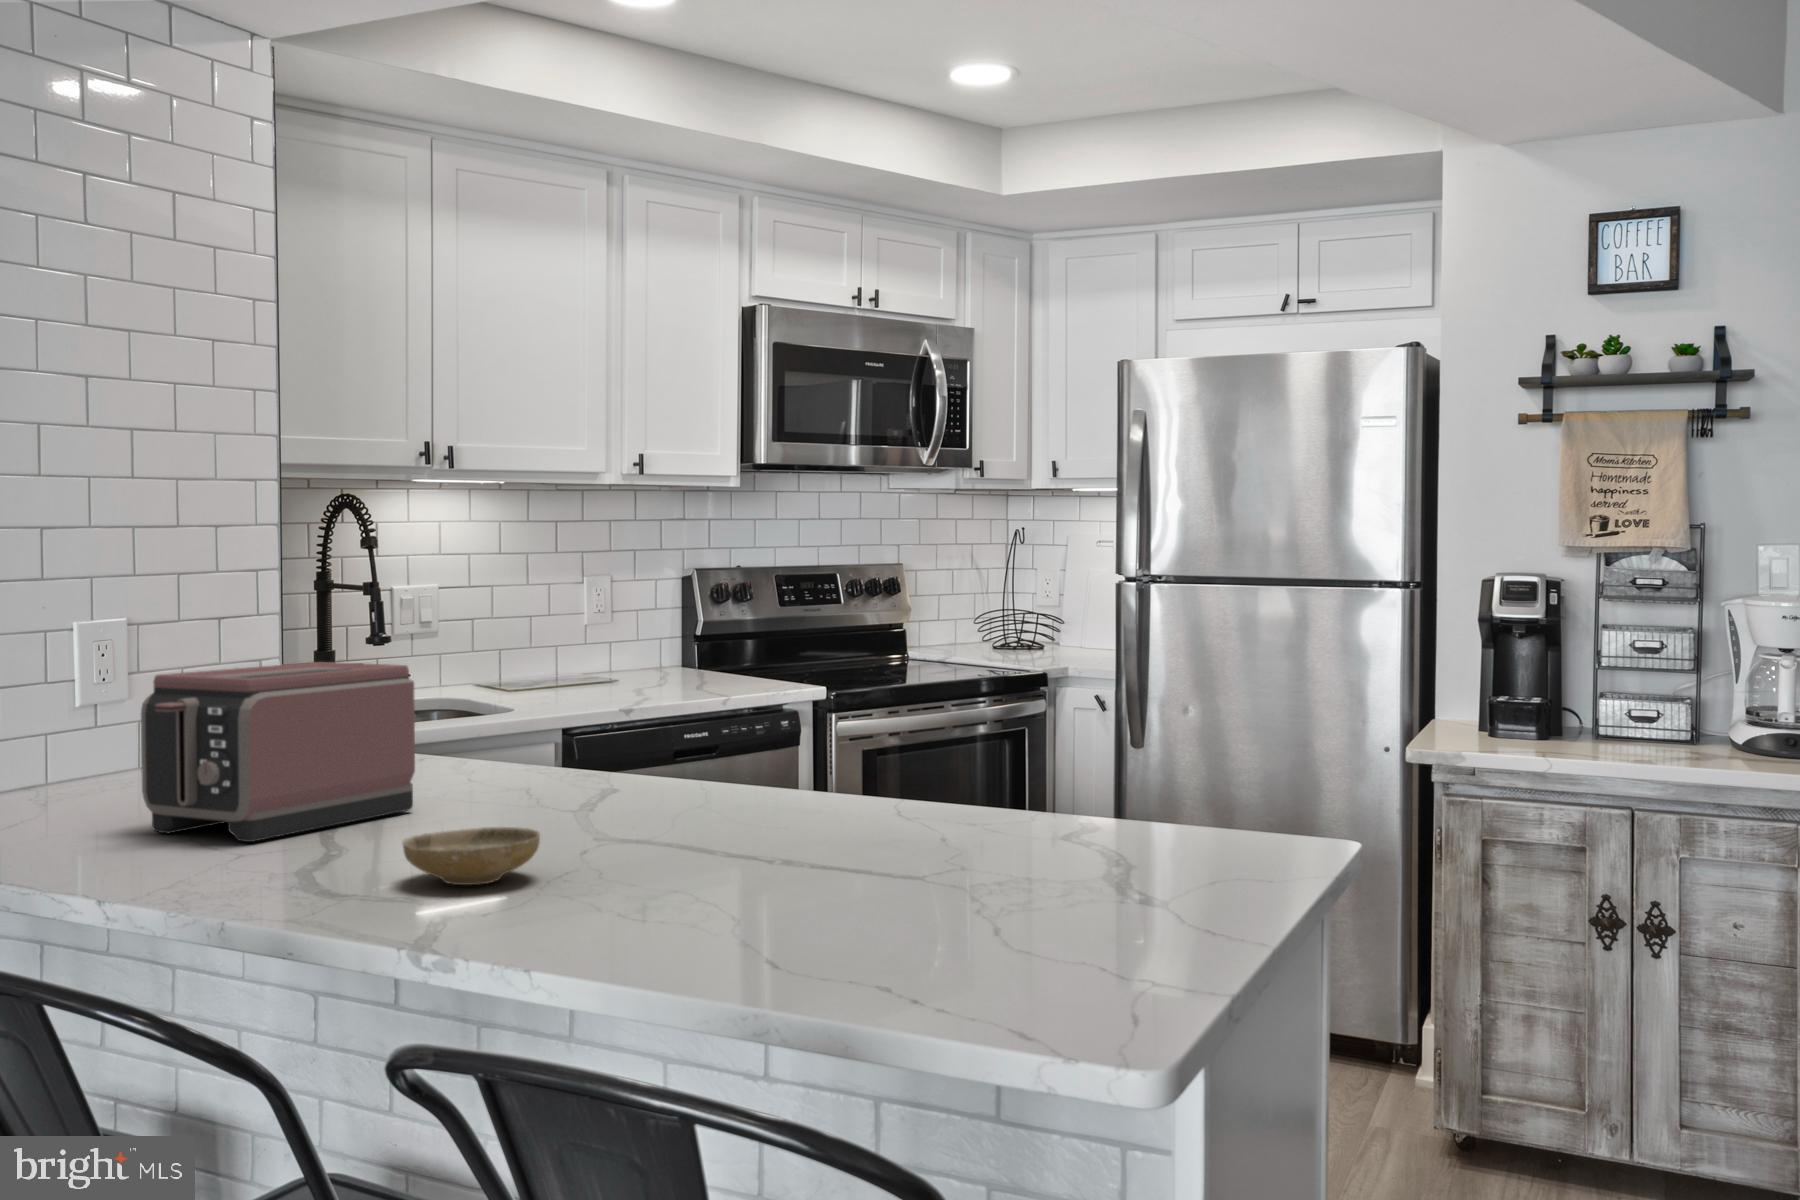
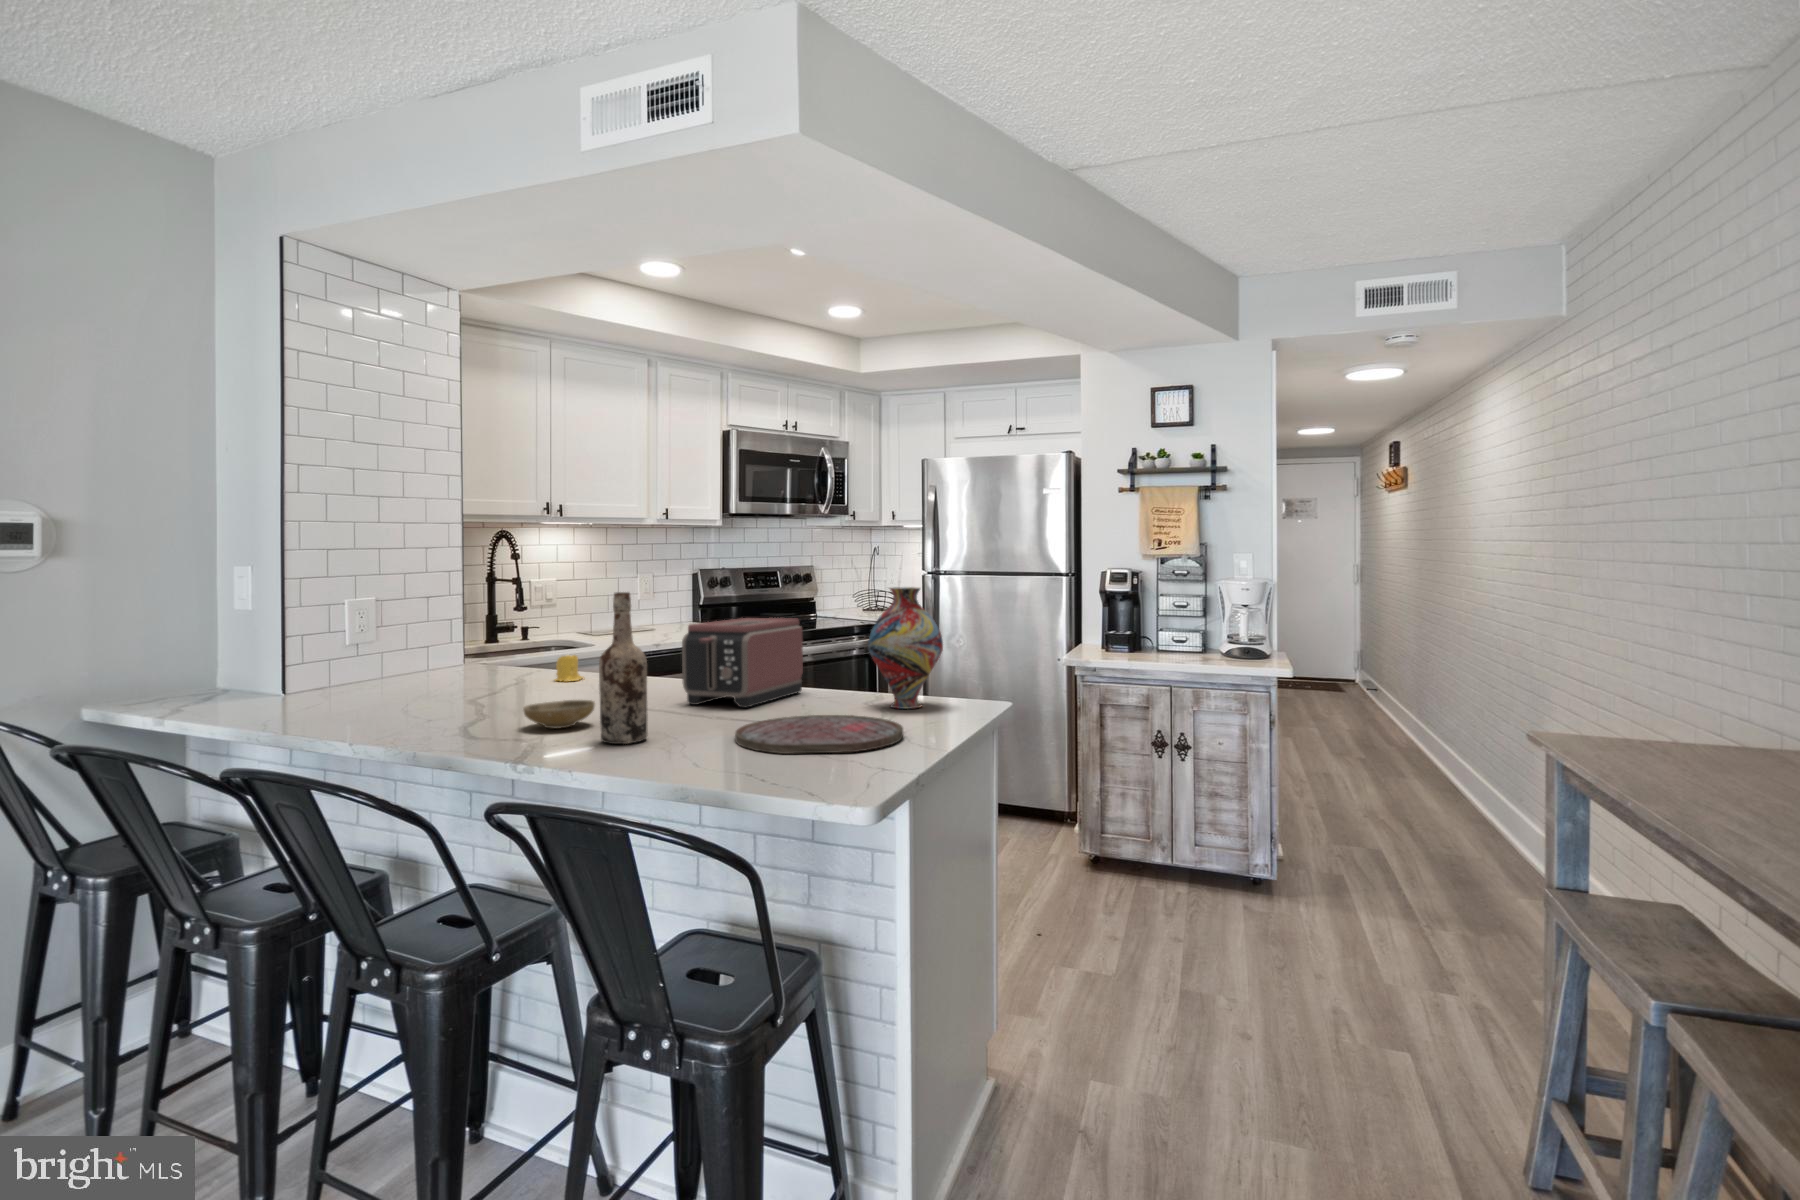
vase: none [1072,611,1224,856] -> present [868,587,943,709]
wine bottle: none [557,617,650,924] -> present [599,592,648,744]
toaster: present [141,662,415,842] -> present [682,618,803,708]
candle: none [446,728,504,783] -> present [555,655,583,682]
cutting board: none [825,868,1169,955] -> present [735,715,903,754]

